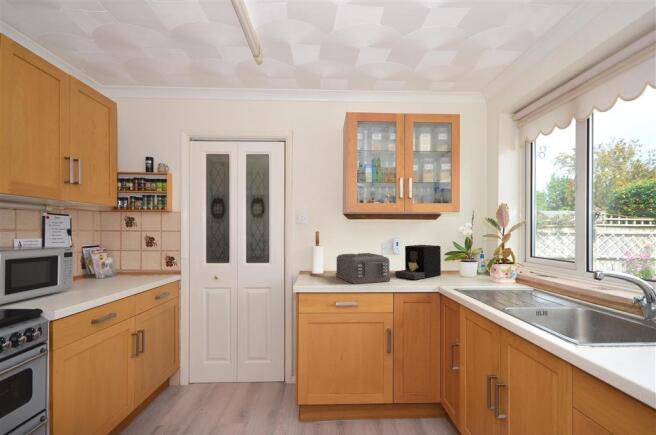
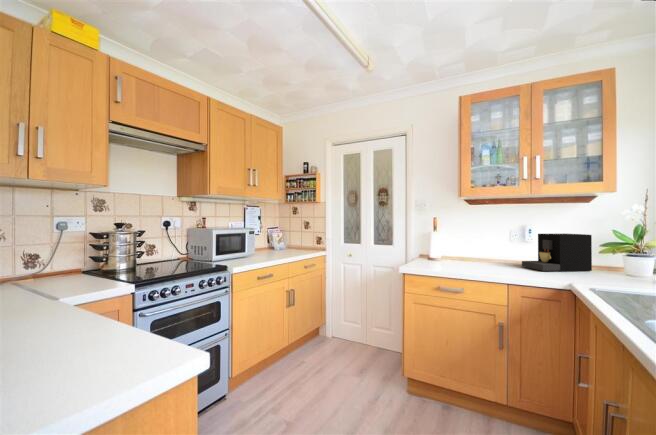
toaster: present [336,253,391,284] -> none [452,240,509,269]

